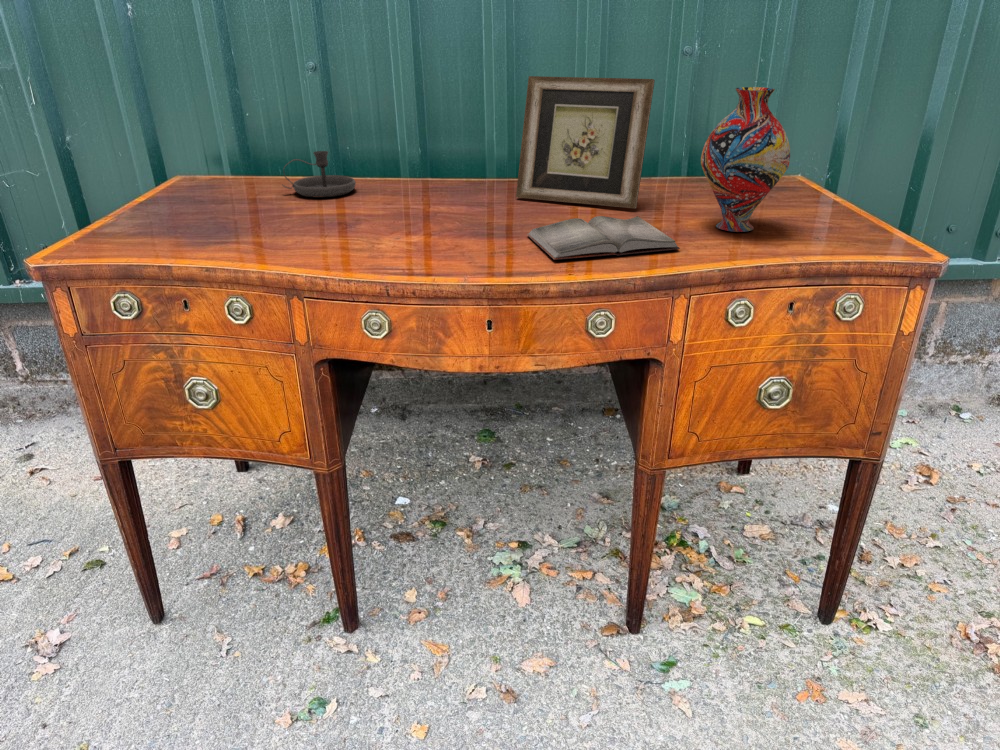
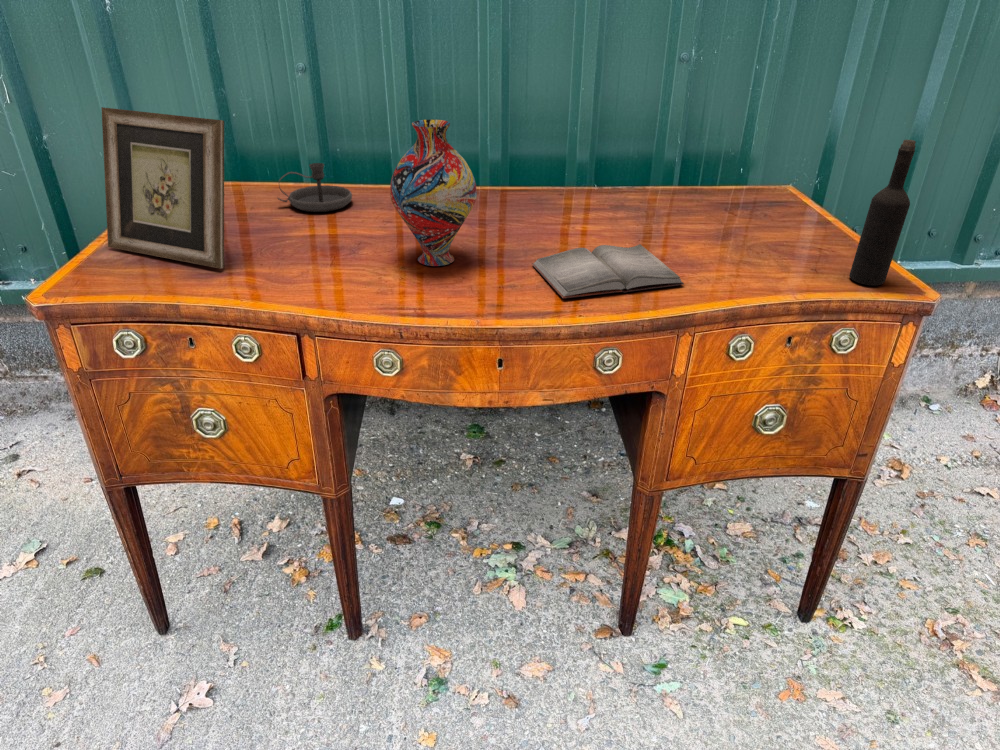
picture frame: present [516,76,655,208] -> present [101,107,224,268]
vase: present [701,87,790,232] -> present [390,119,477,266]
wine bottle: none [853,95,914,249] -> present [849,140,916,285]

